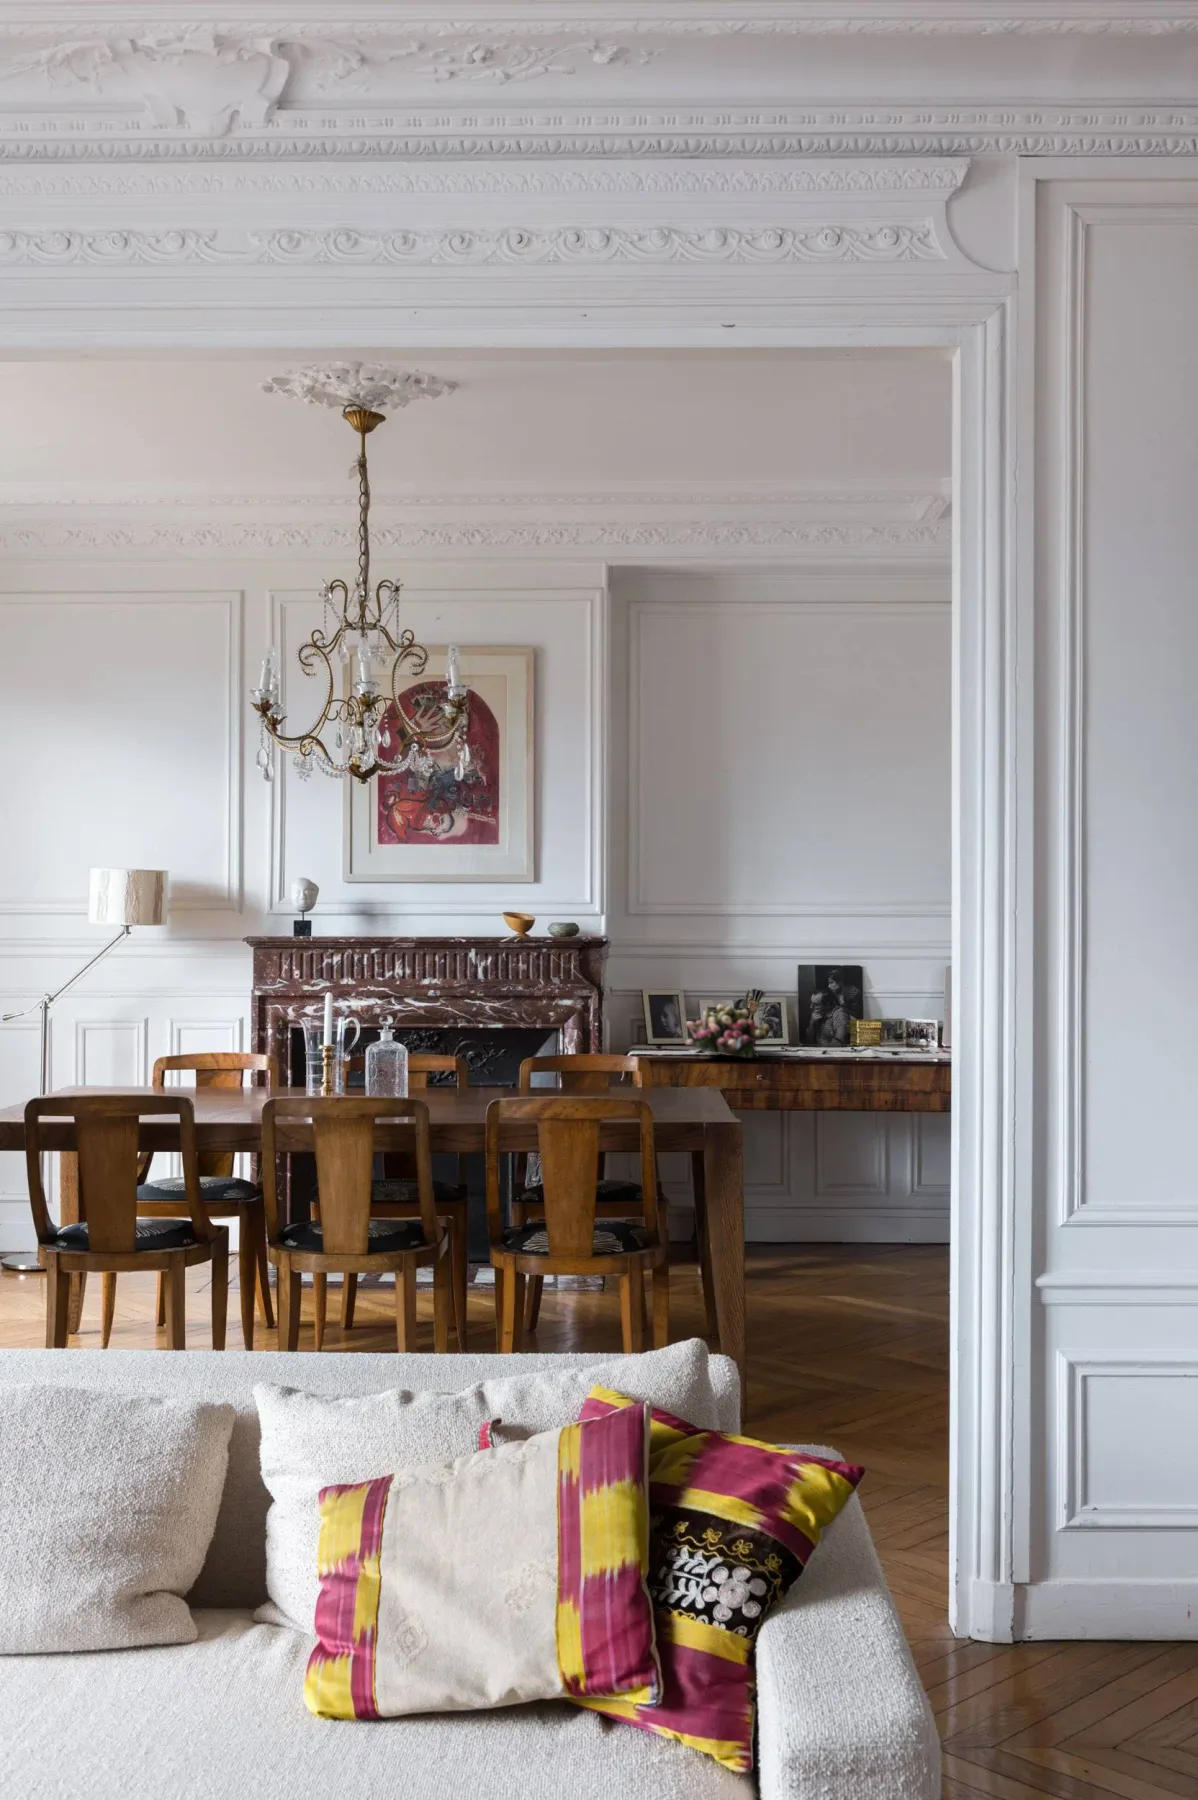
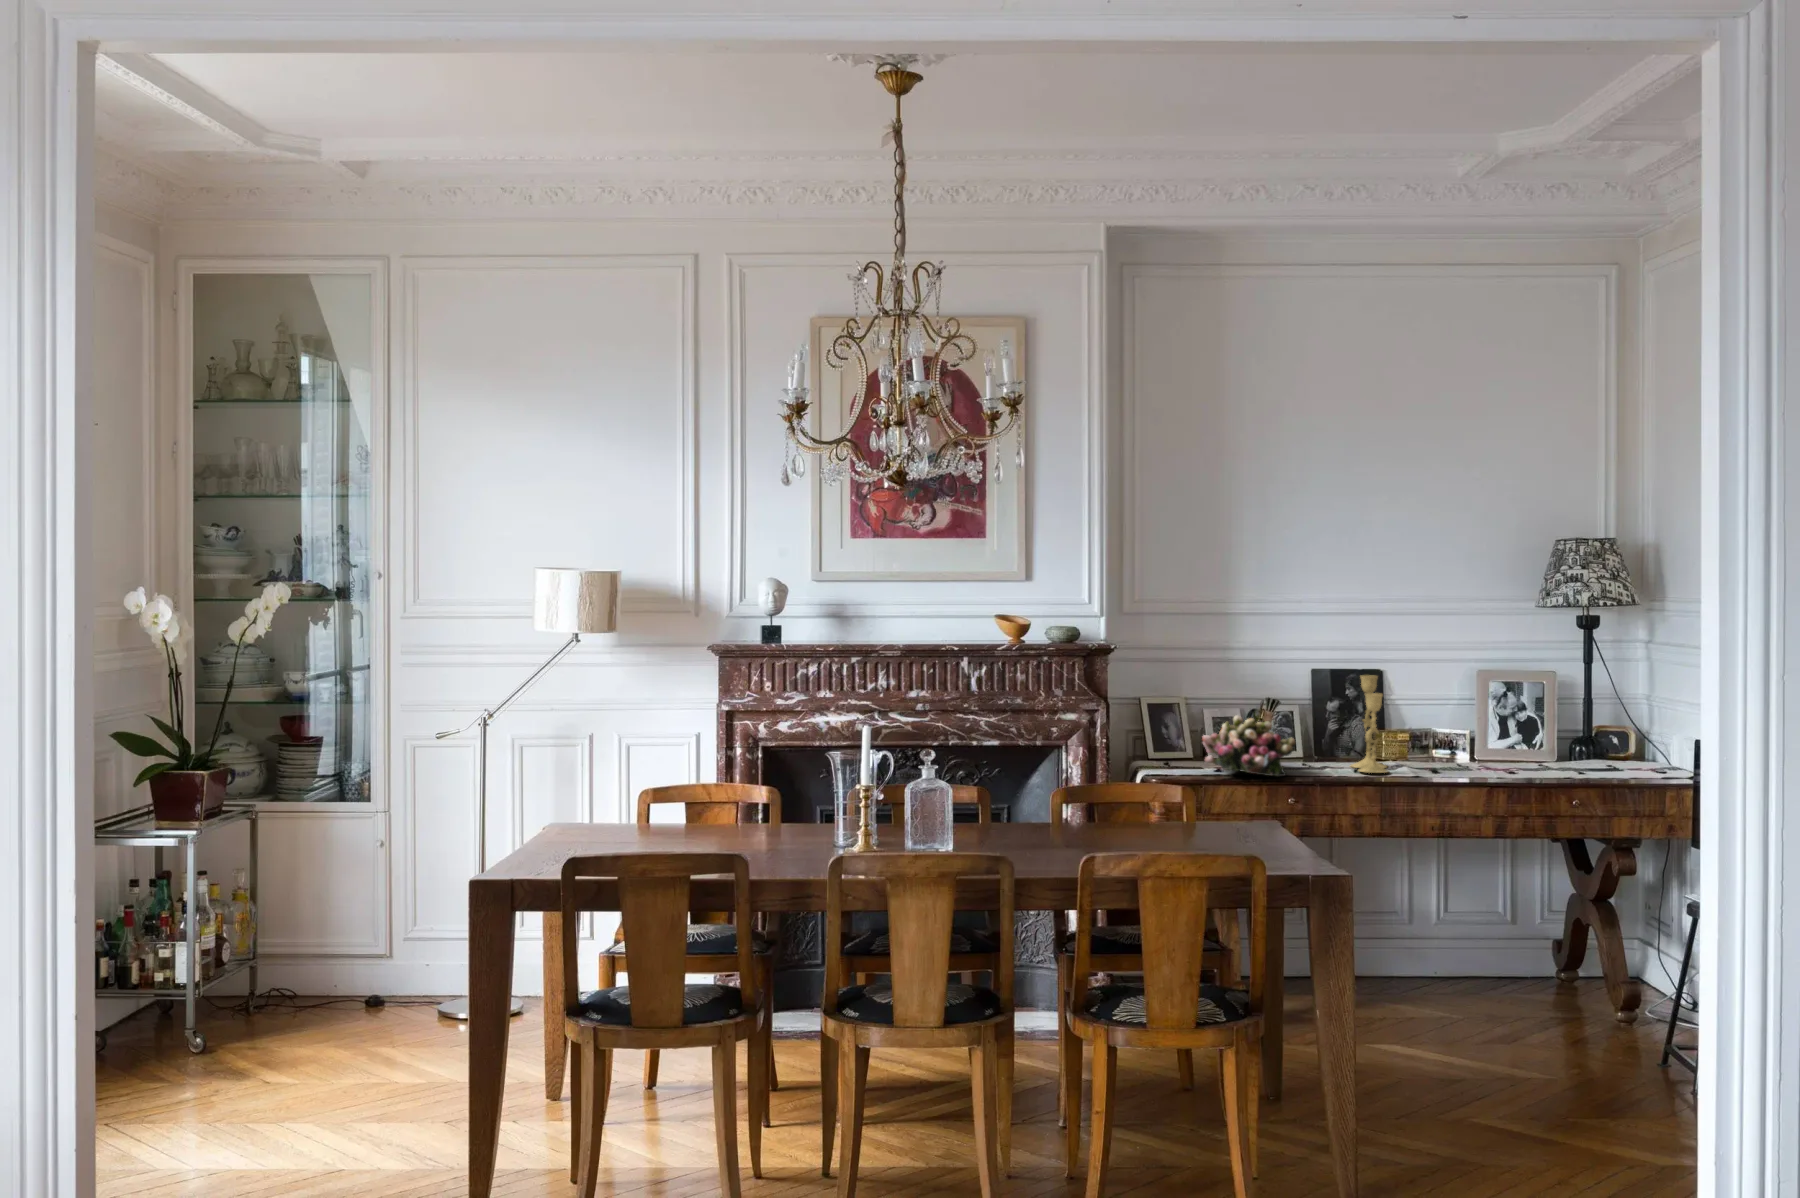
candlestick: none [823,970,857,1056] -> present [1350,675,1388,773]

